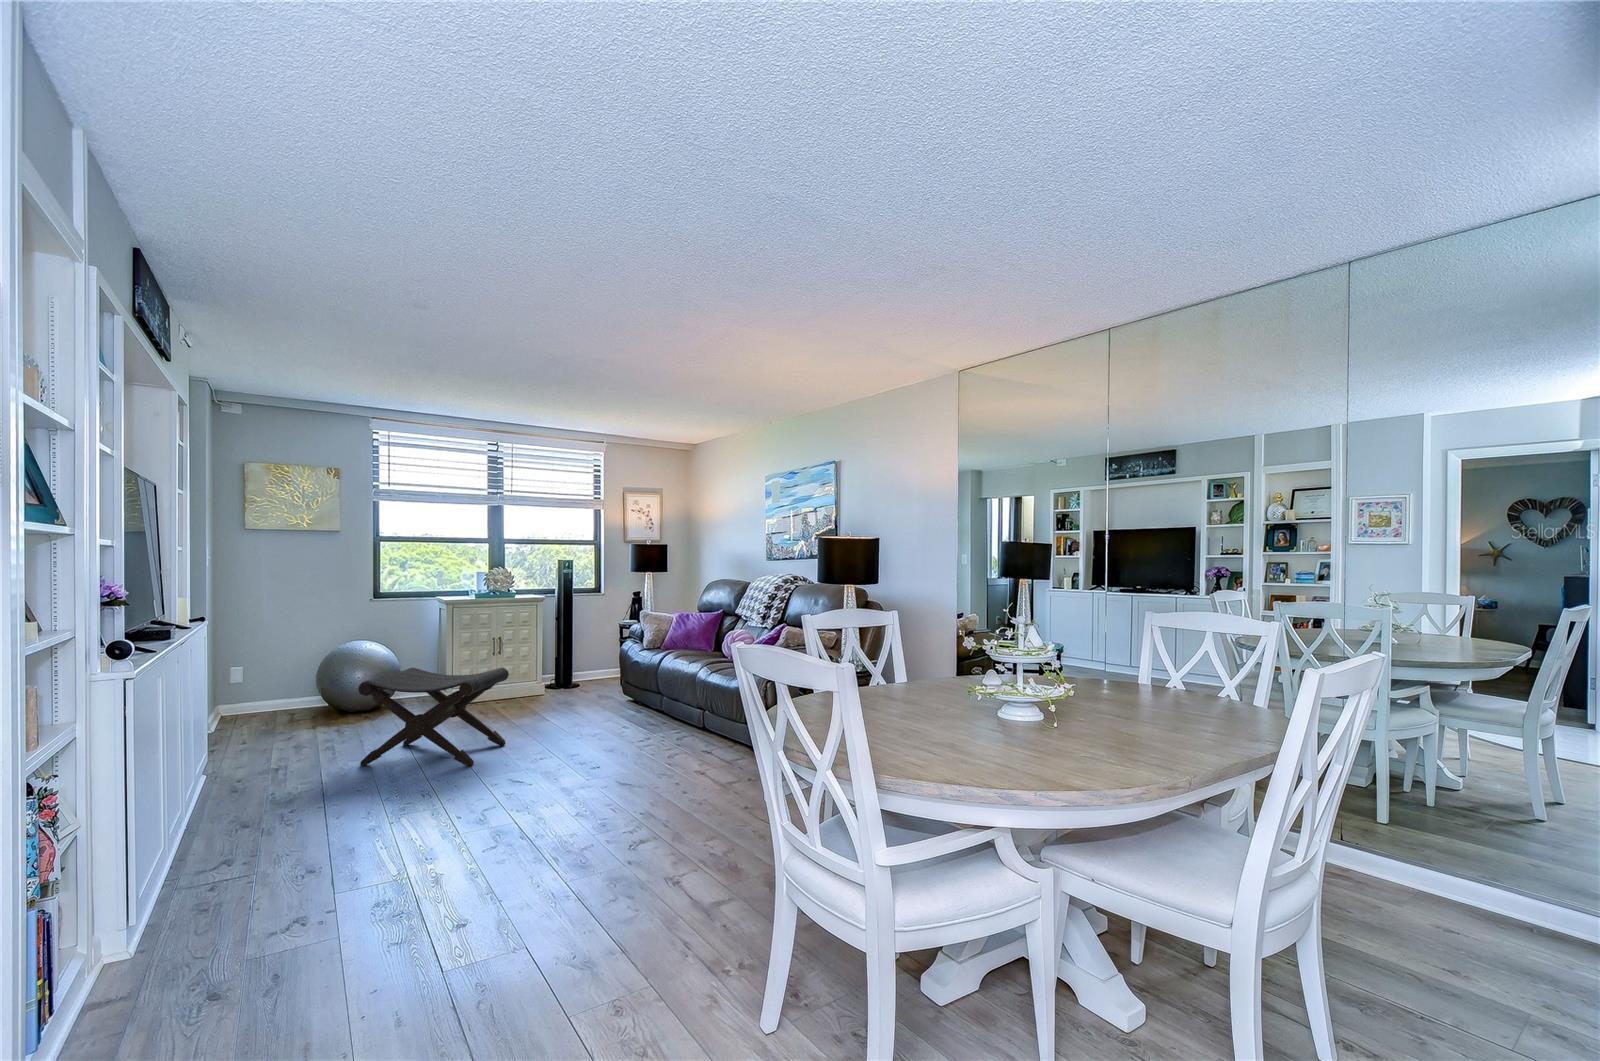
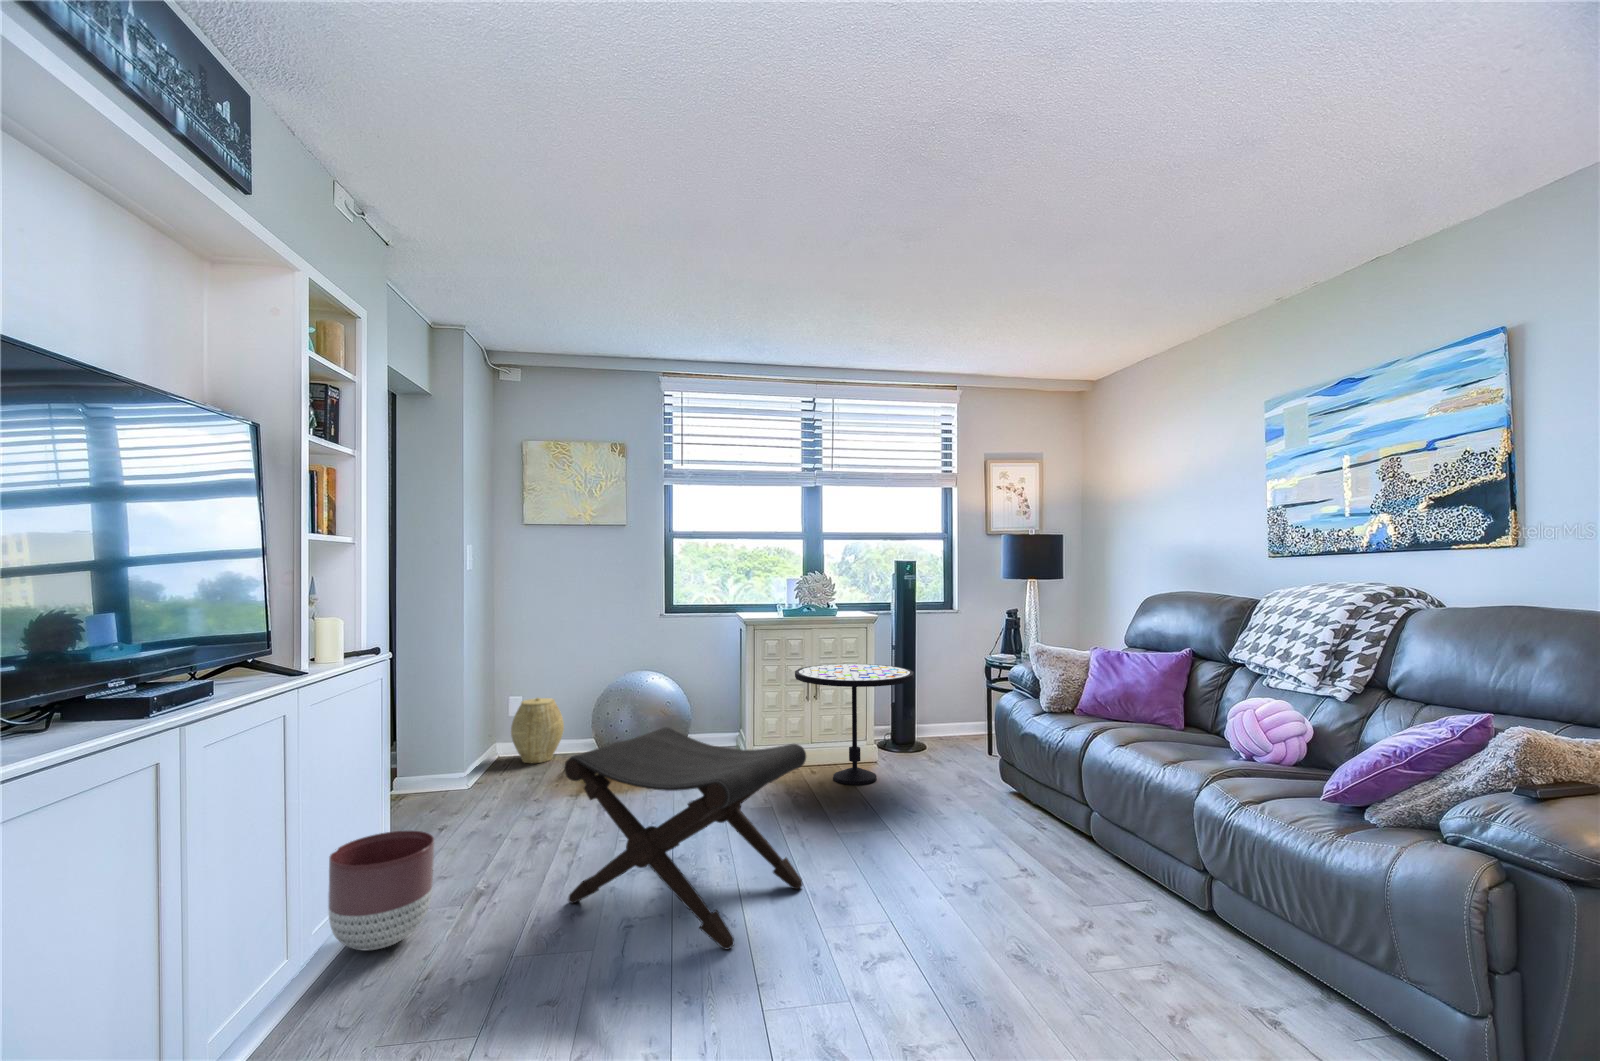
side table: none [487,630,570,706] -> present [795,664,914,785]
woven basket: none [238,668,287,719] -> present [511,698,564,763]
planter: none [213,731,280,795] -> present [328,831,434,950]

